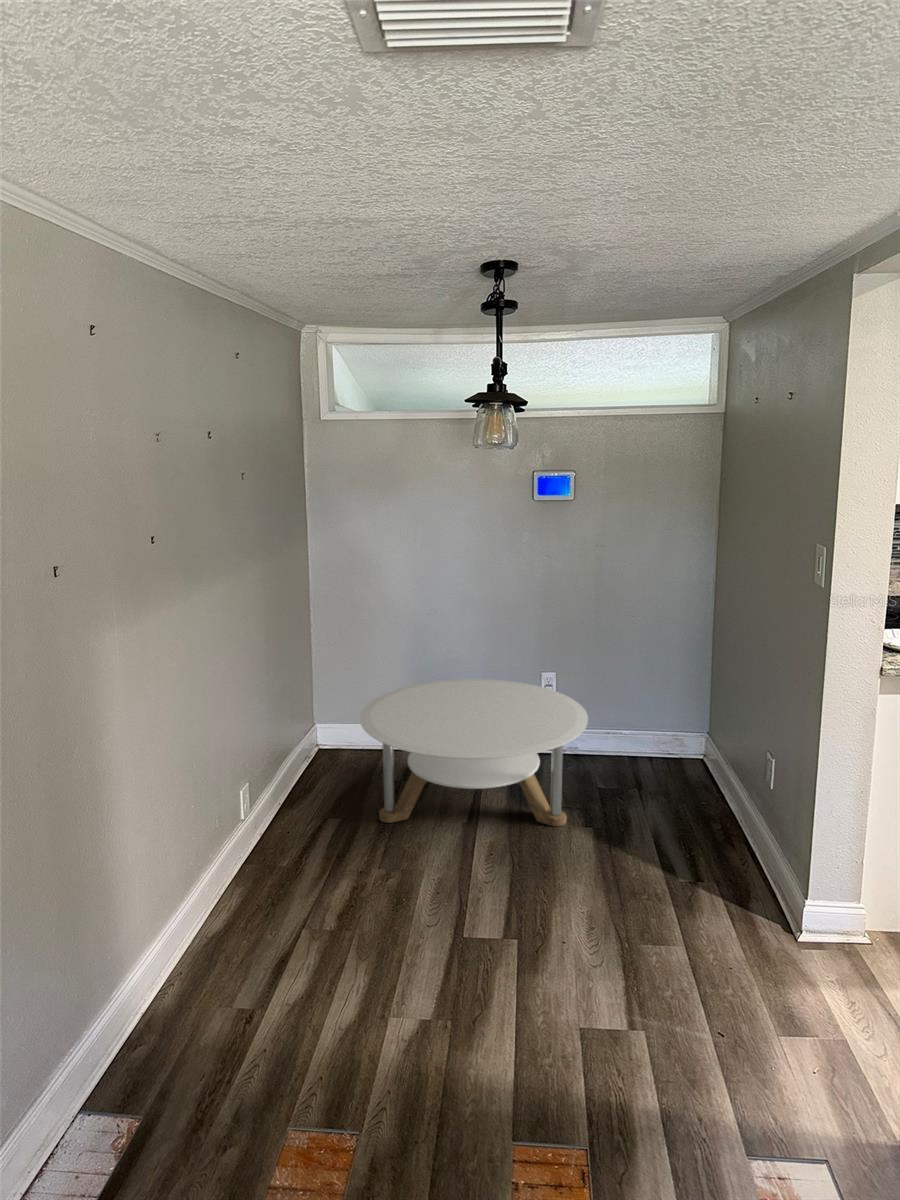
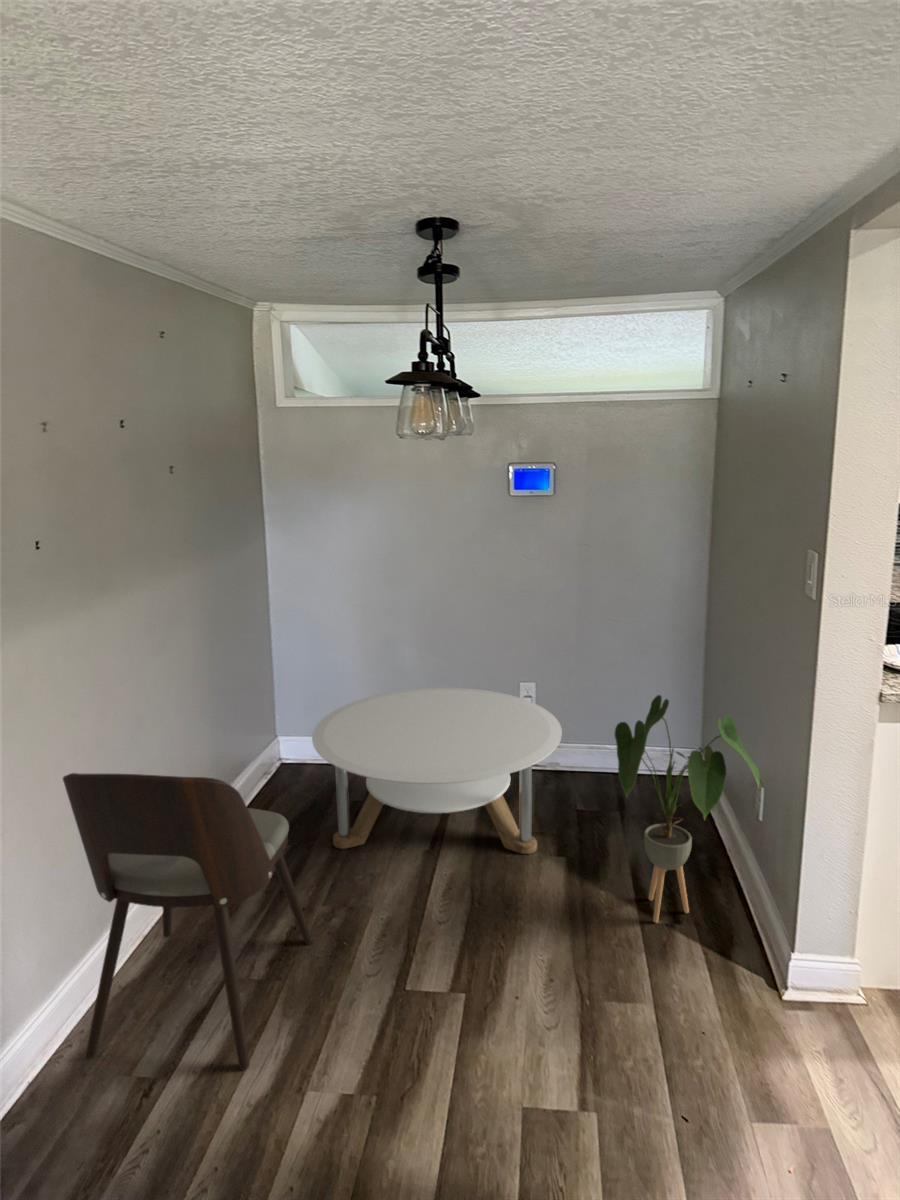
house plant: none [646,678,774,882] -> present [615,695,759,923]
dining chair: none [177,736,375,1001] -> present [63,773,312,1070]

